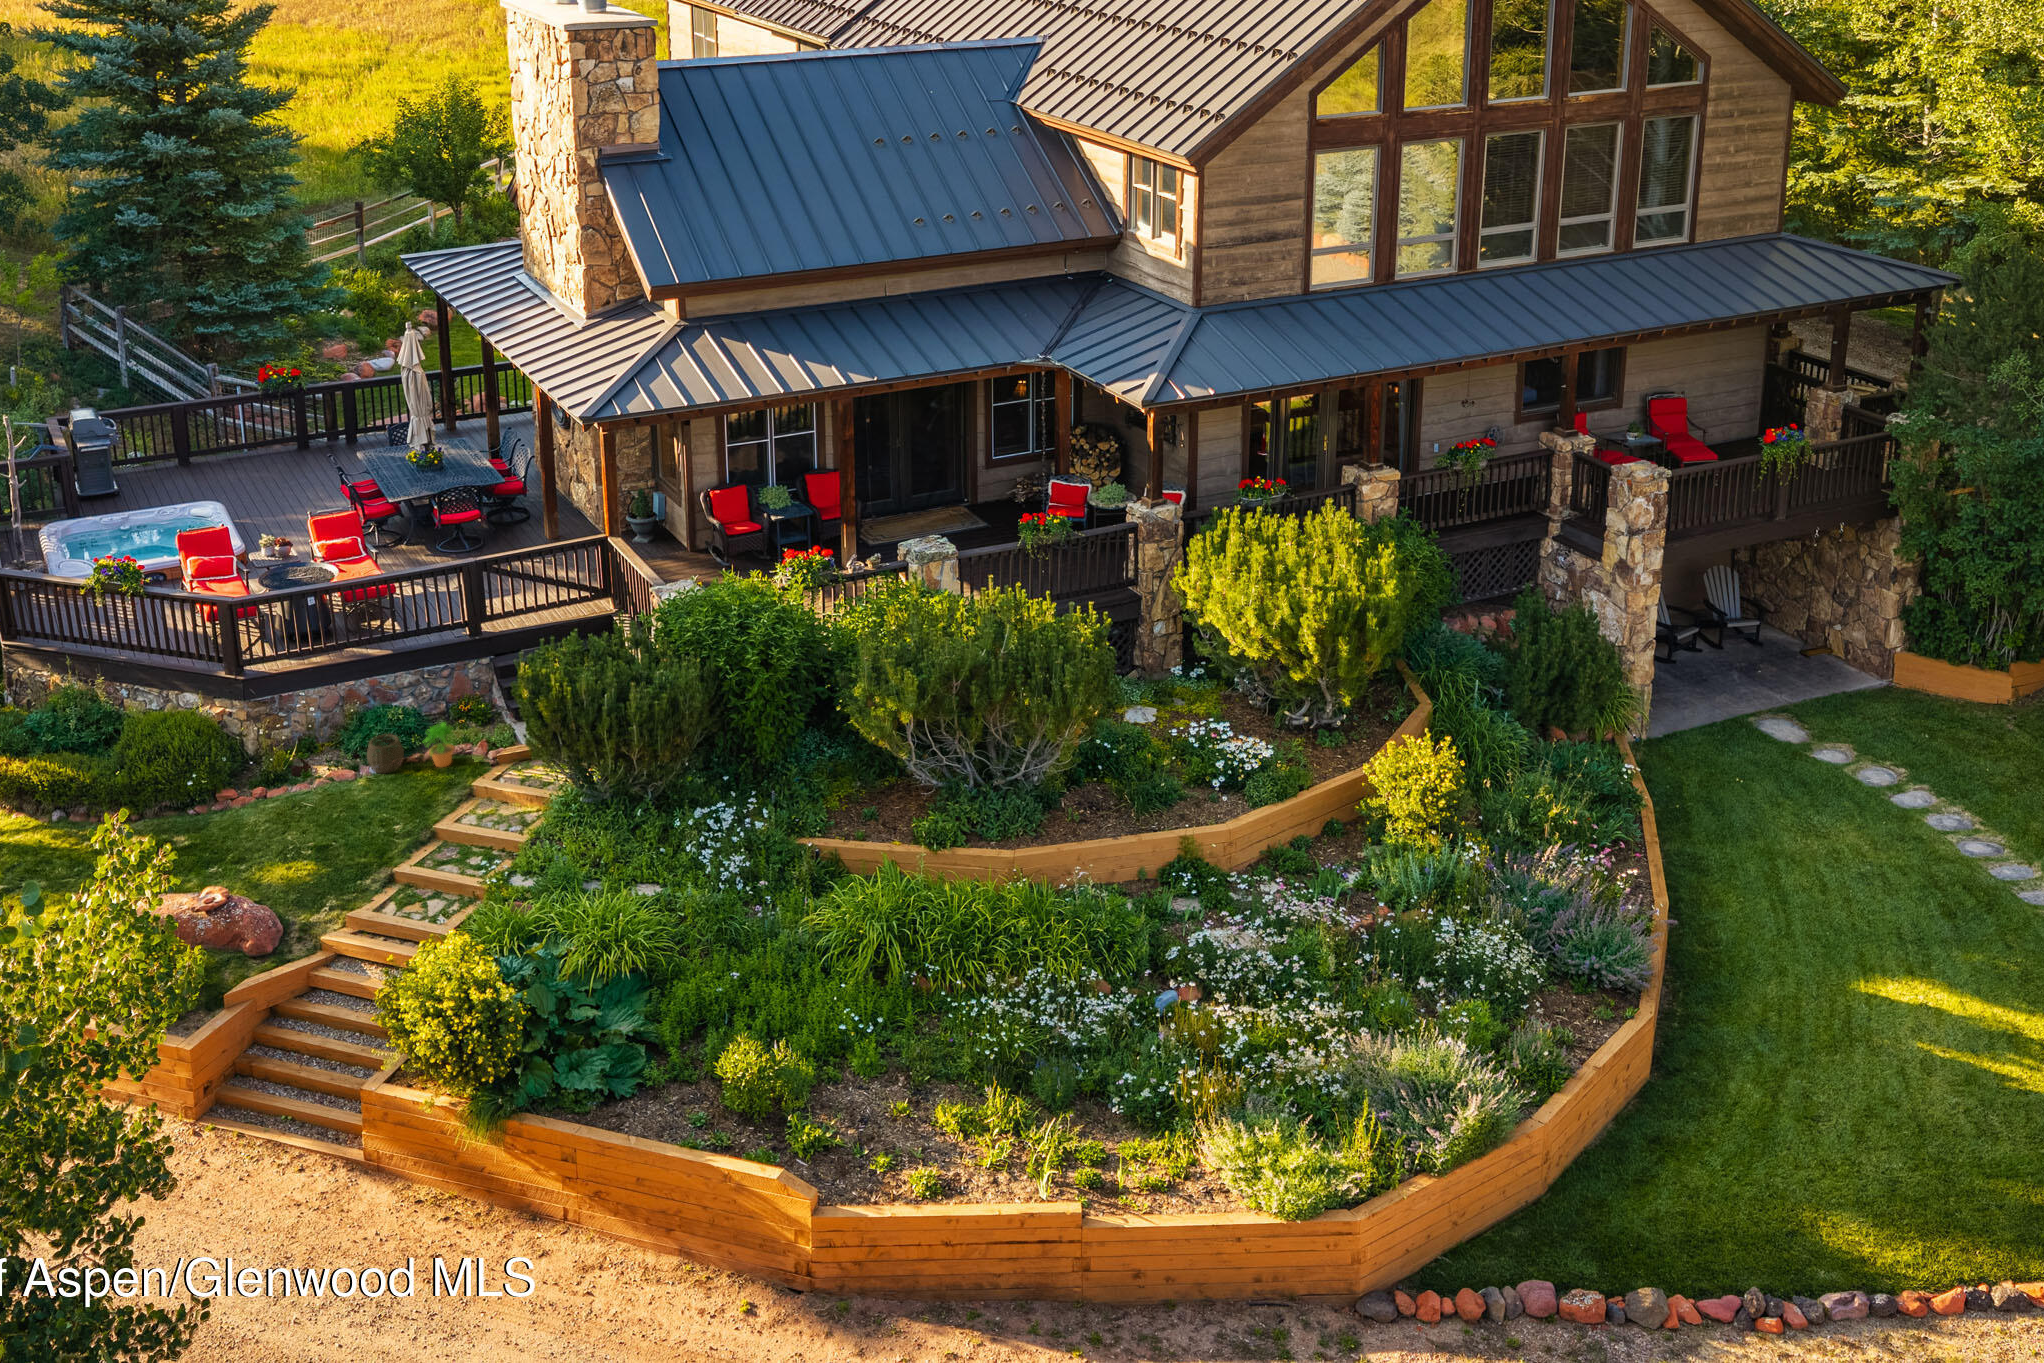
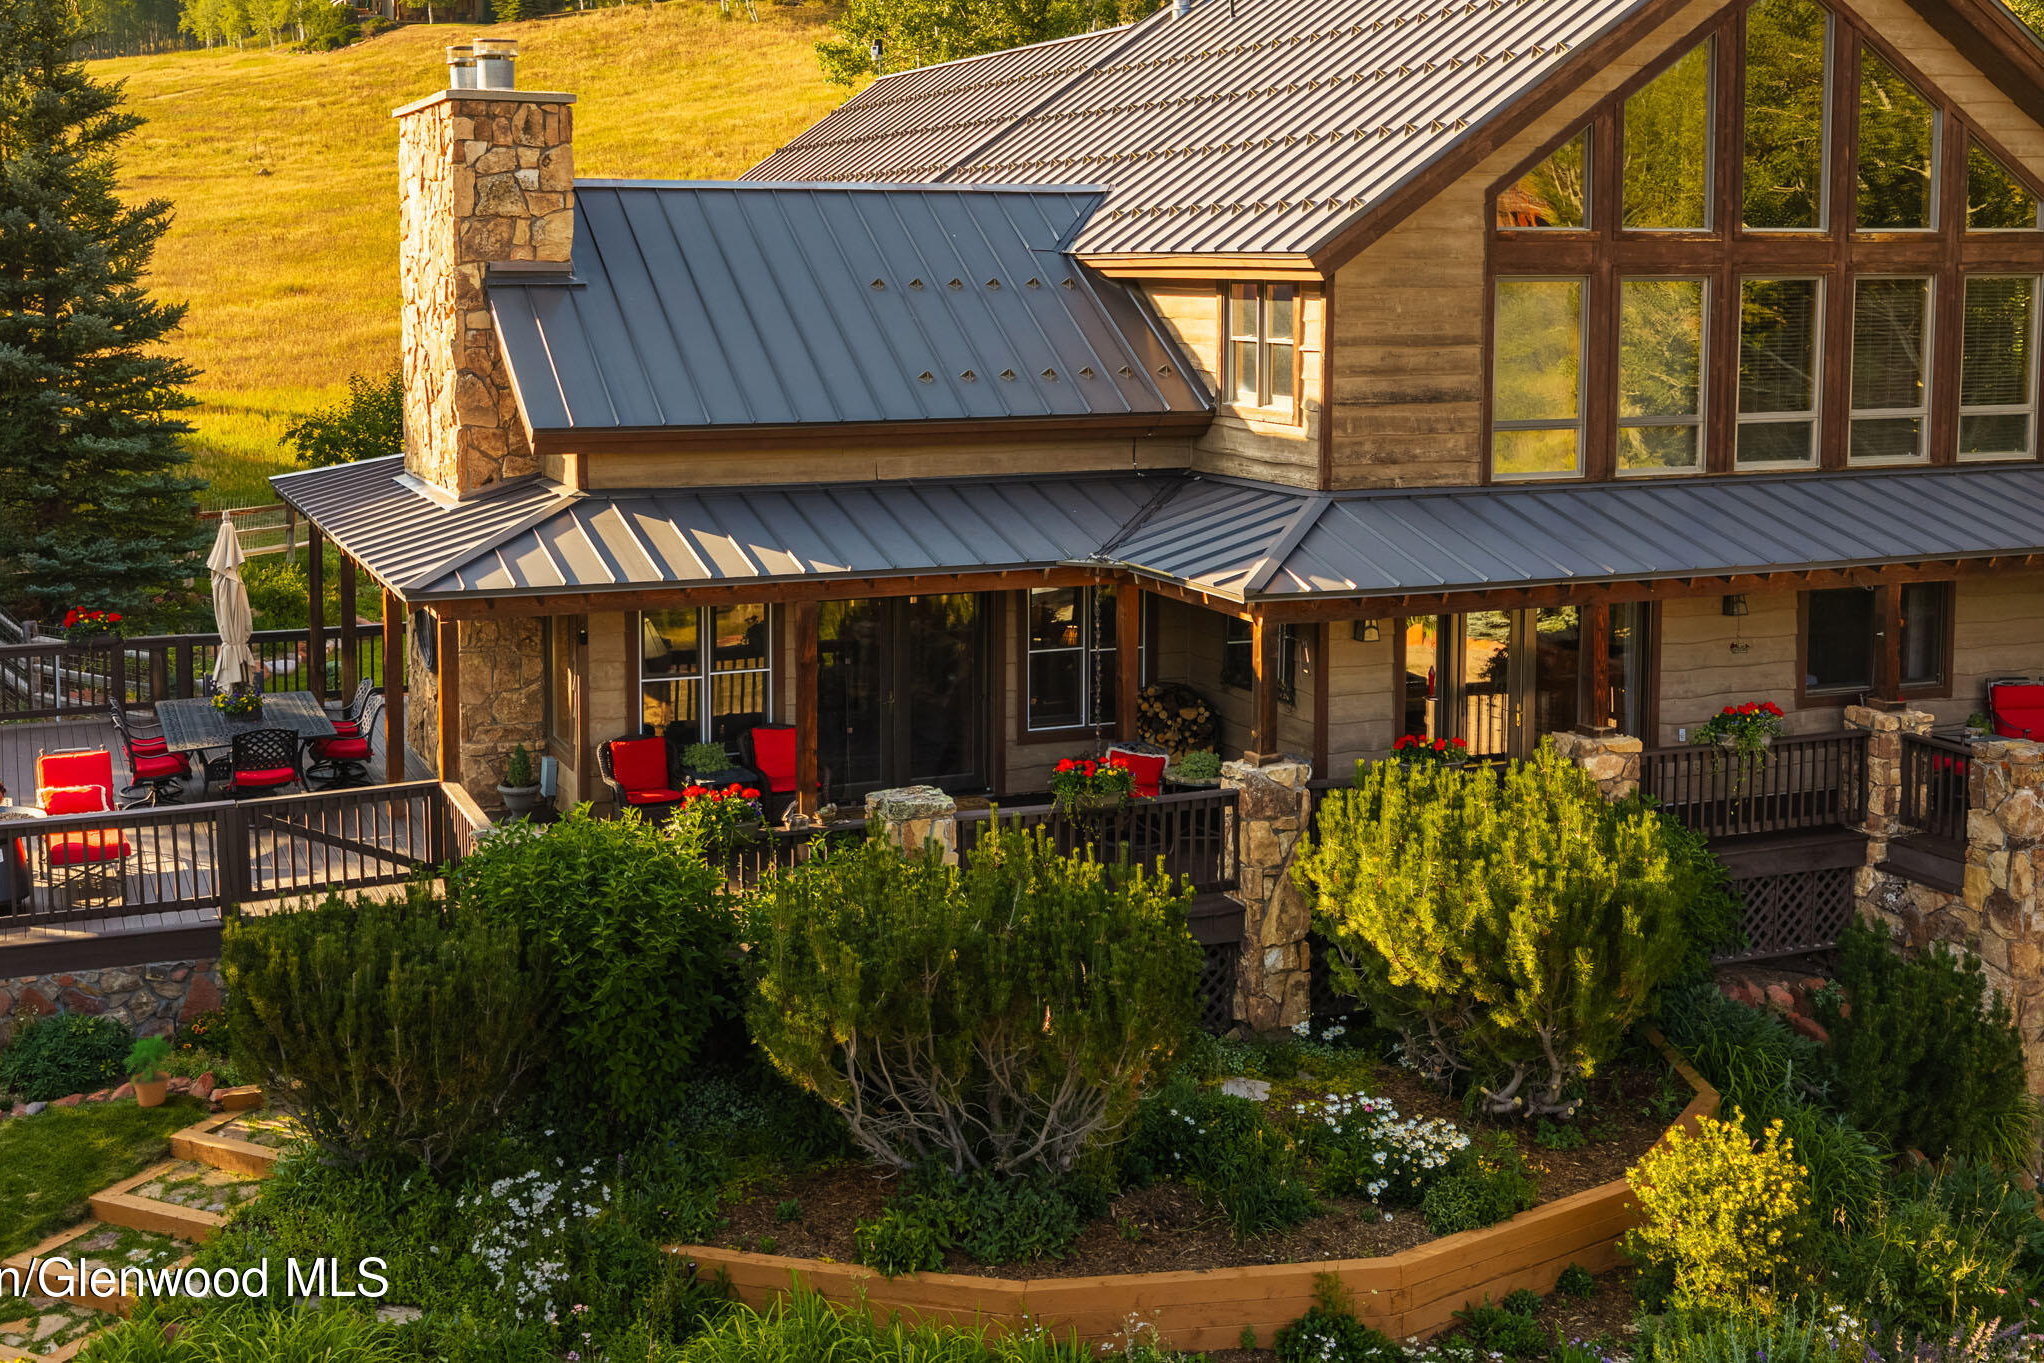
woven basket: present [367,734,404,773] -> none [39,1051,97,1111]

